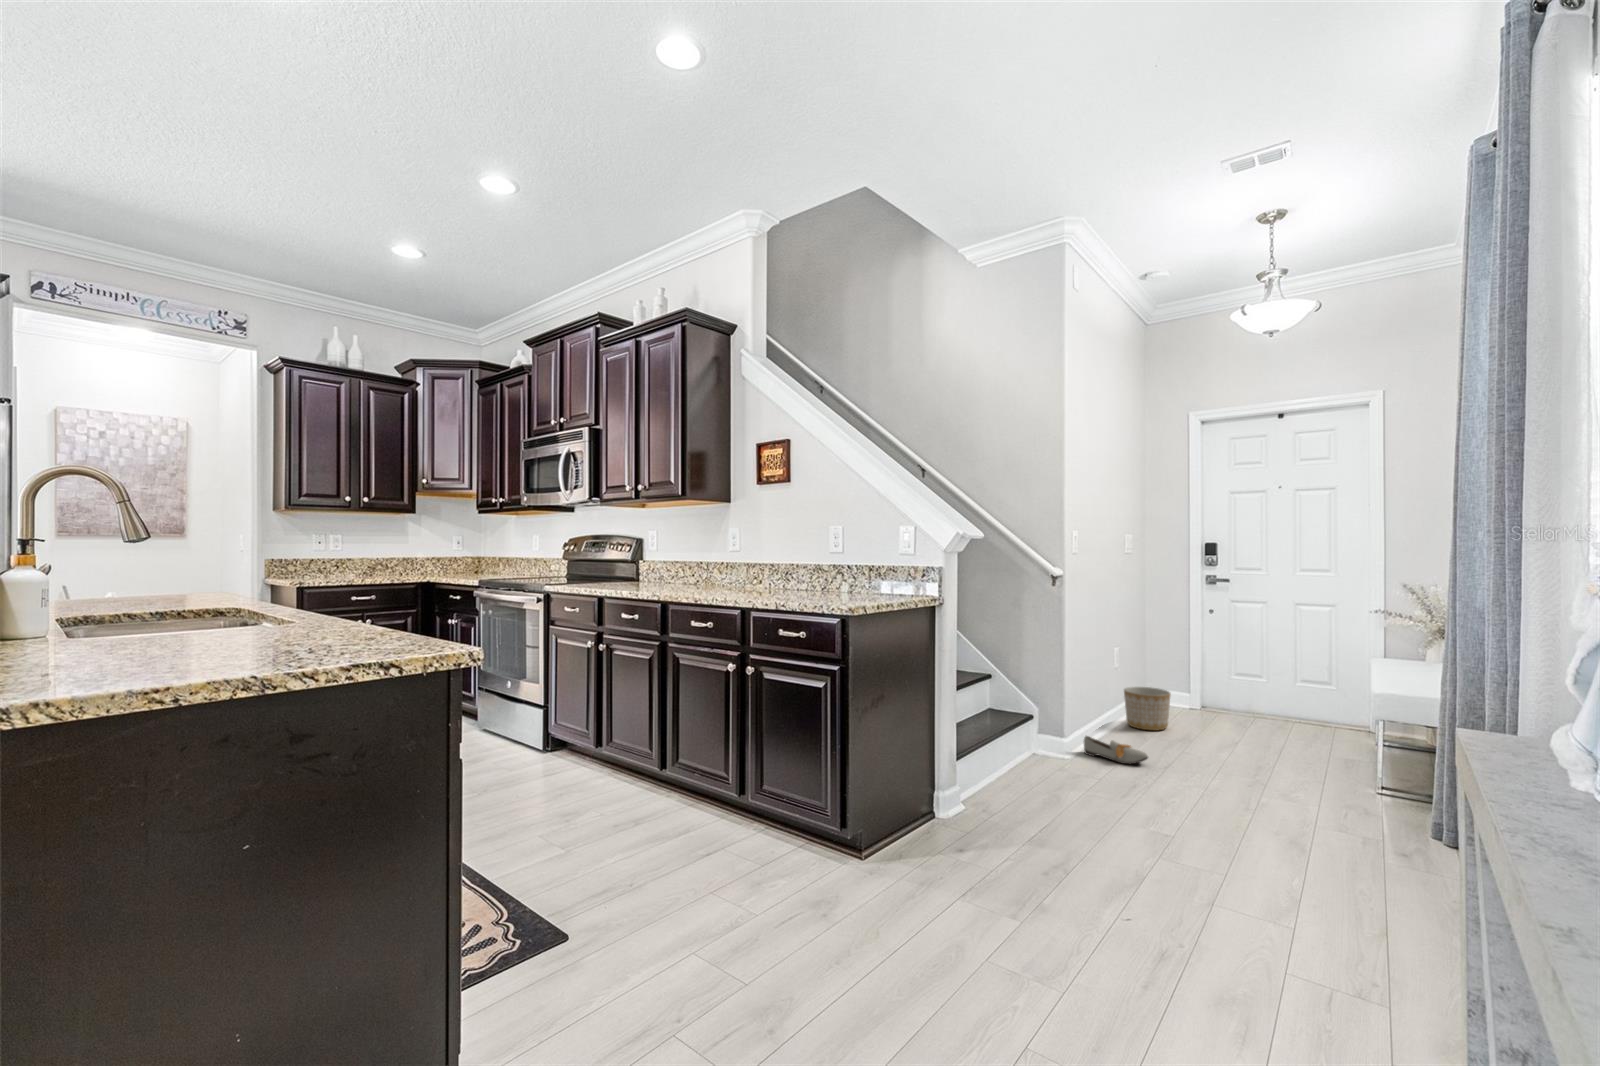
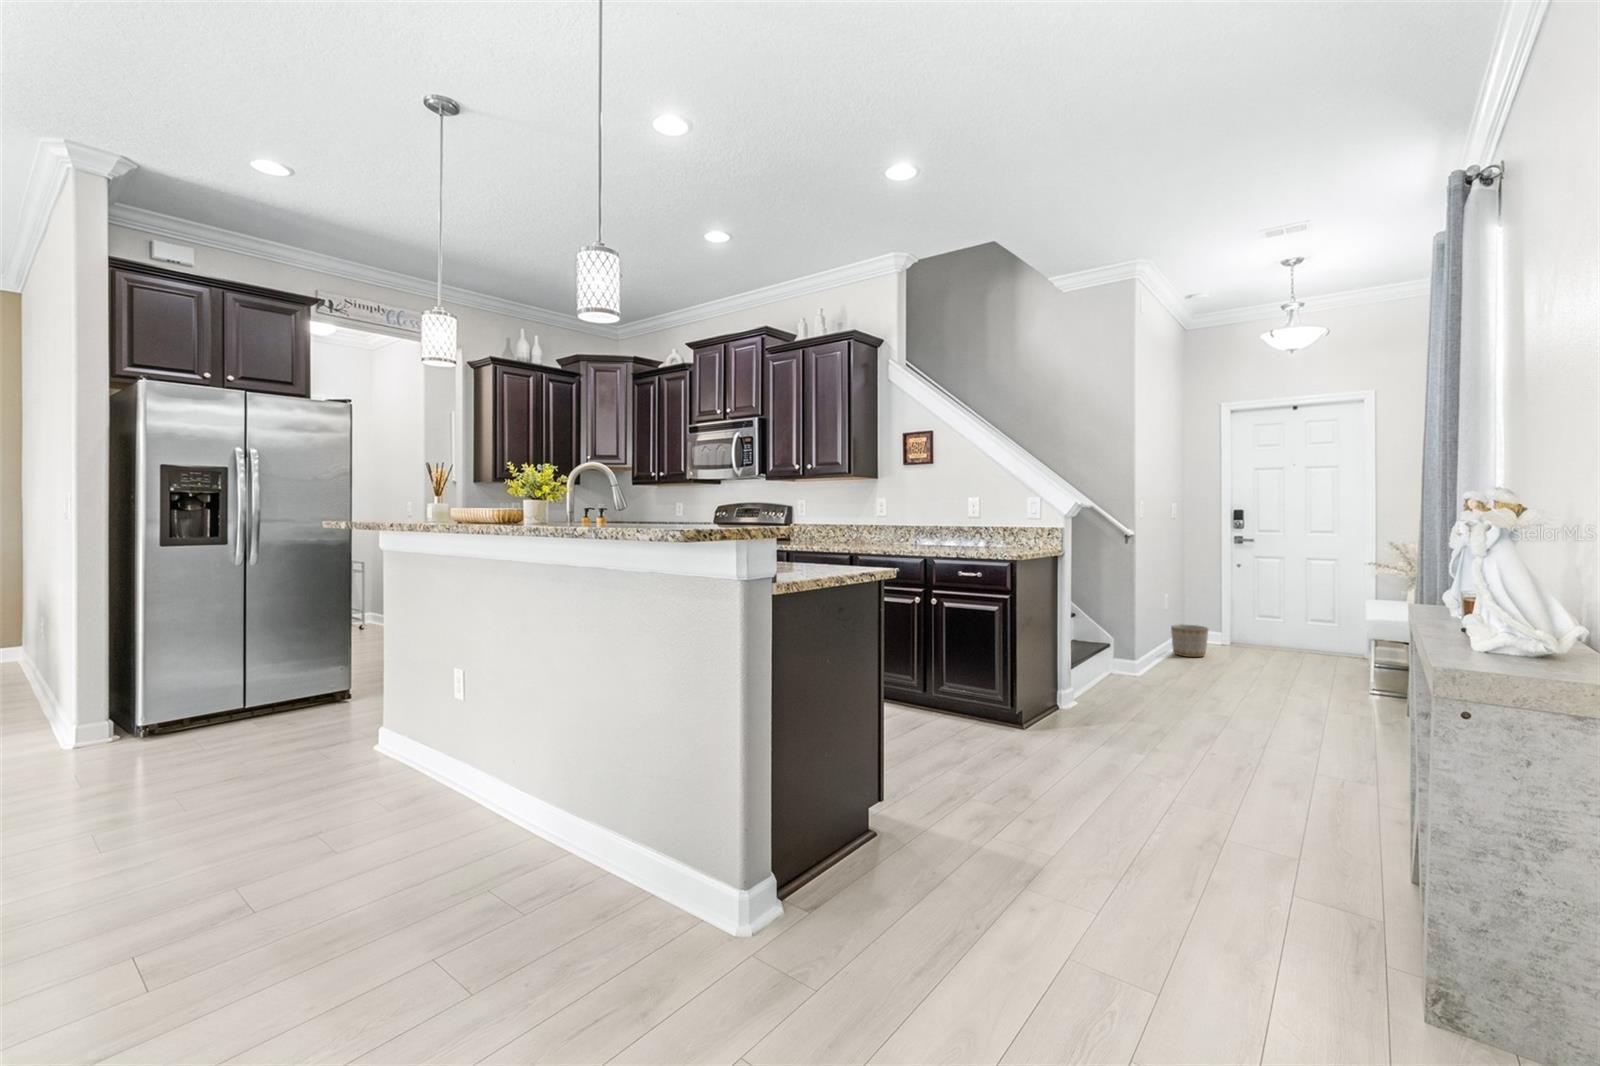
shoe: present [1084,736,1148,764] -> none [1147,658,1199,677]

